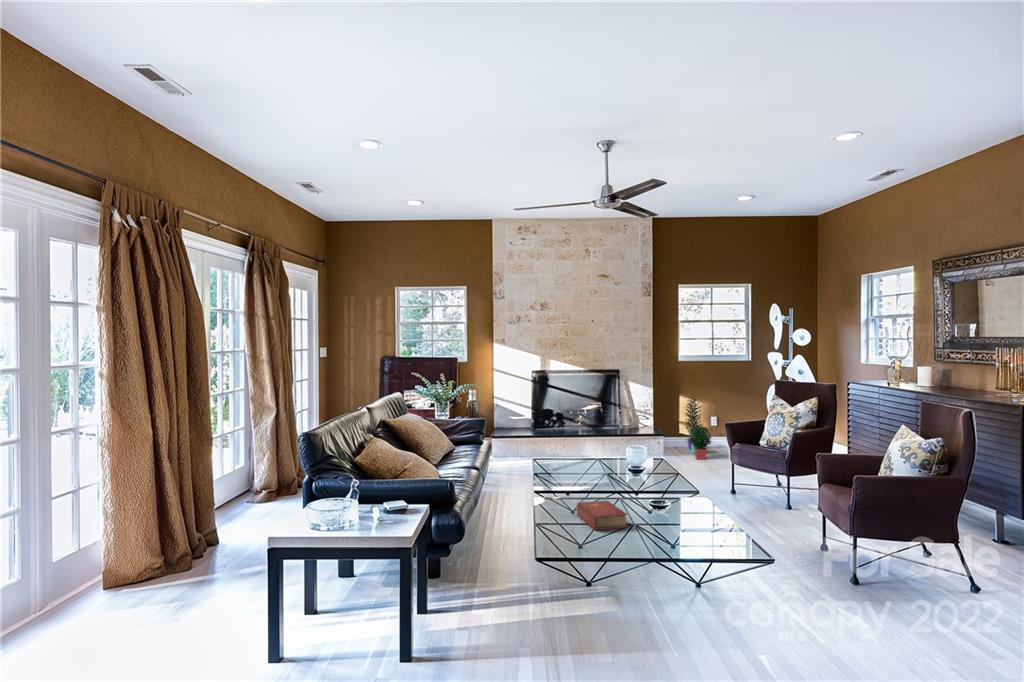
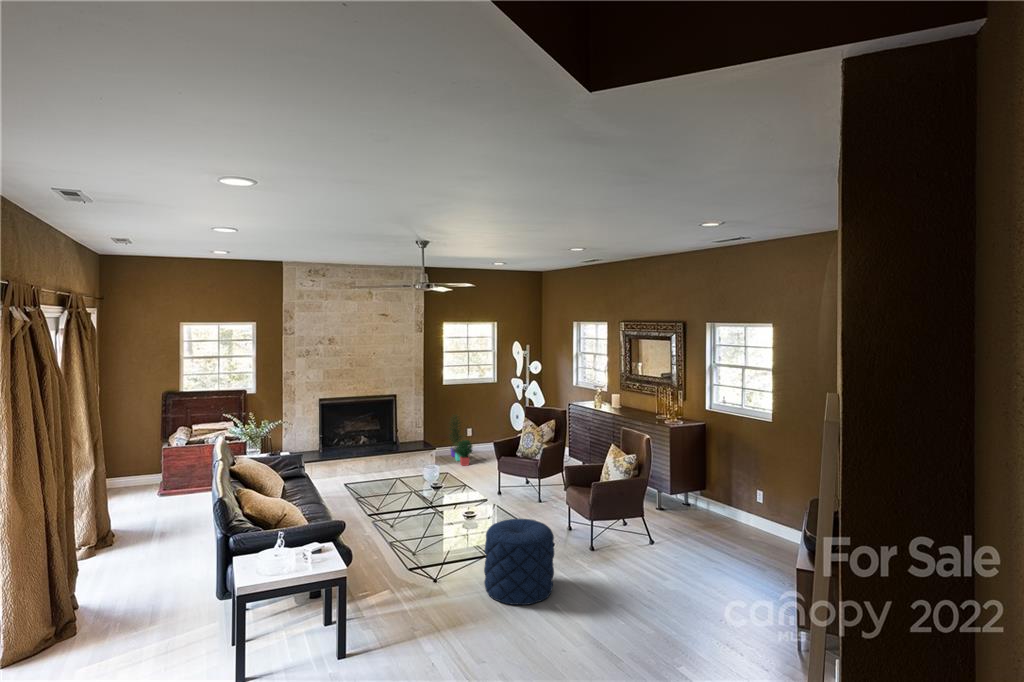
book: present [577,501,627,530] -> none [421,517,461,541]
pouf: none [645,510,761,646] -> present [484,519,554,605]

